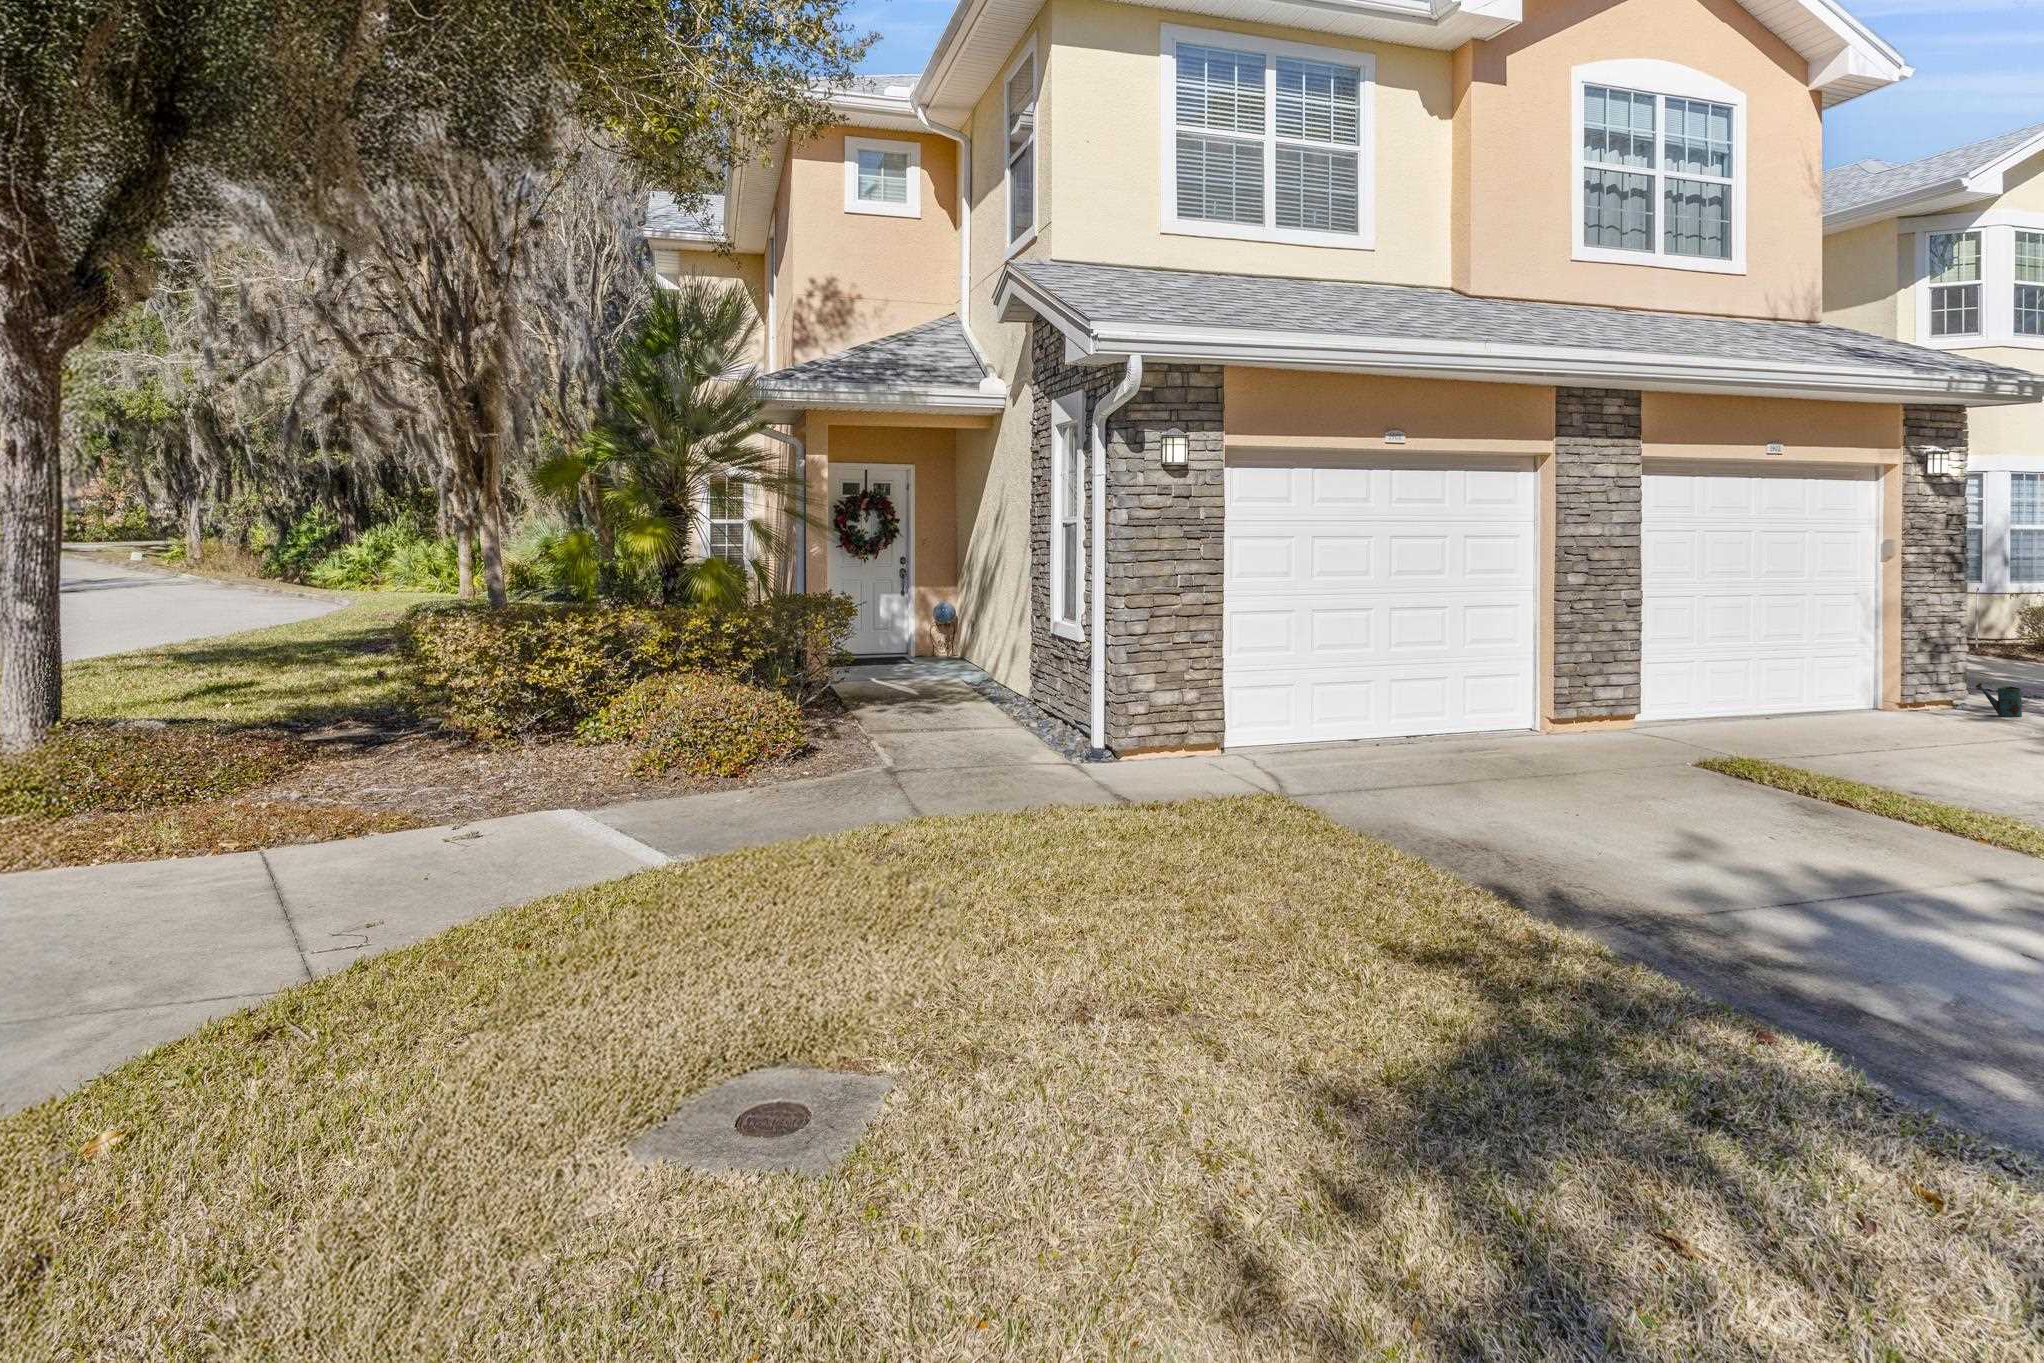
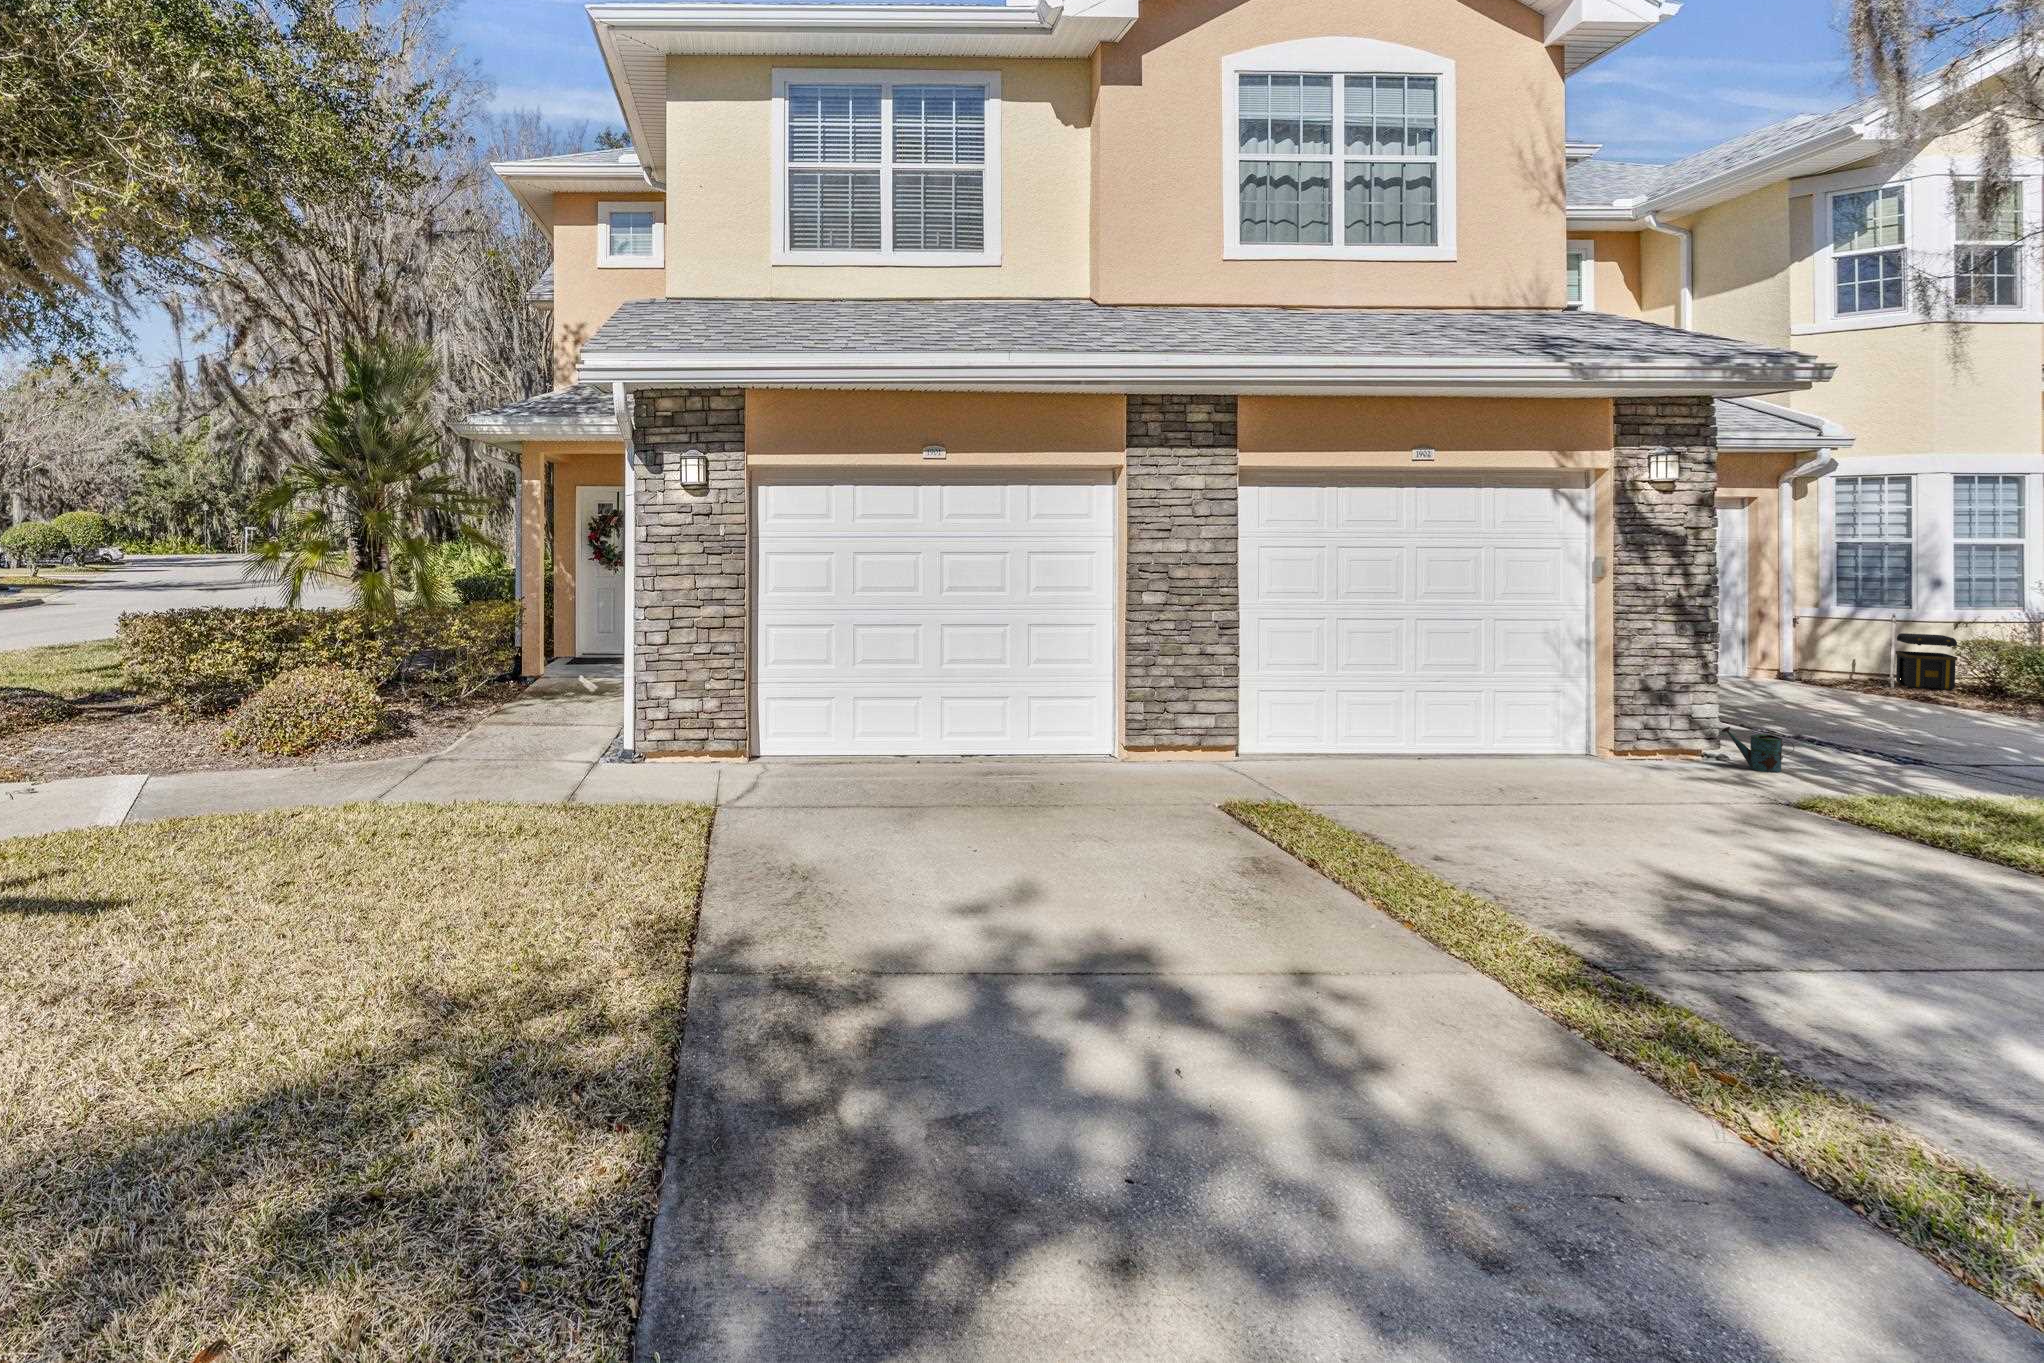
toolbox: none [1991,624,2038,670] -> present [1896,633,1957,690]

